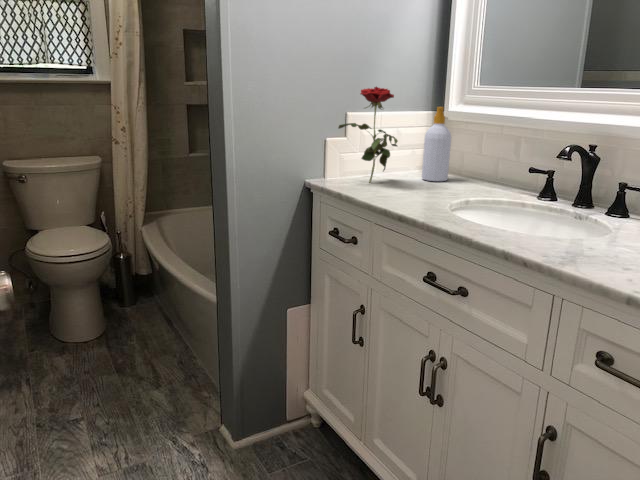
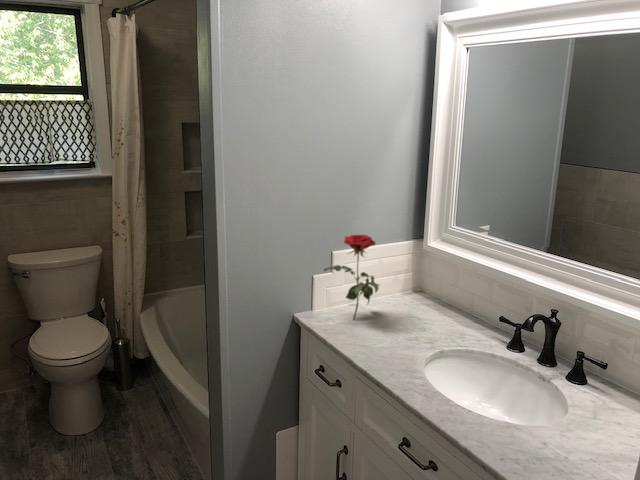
soap bottle: present [422,107,451,181] -> none [404,246,431,315]

